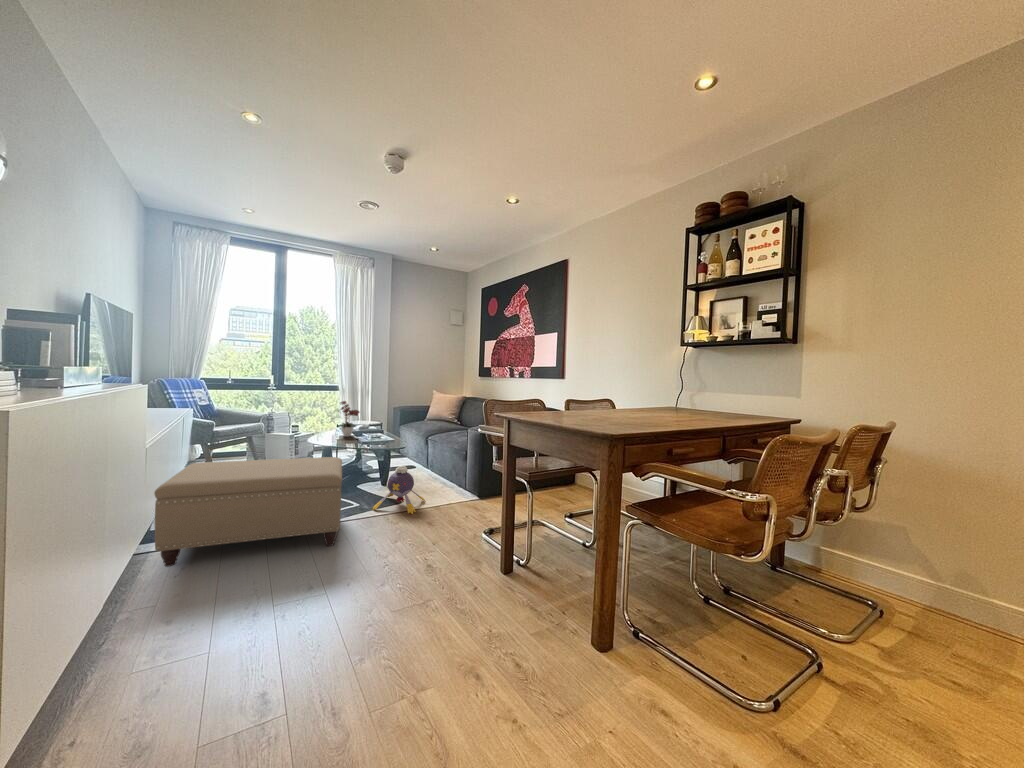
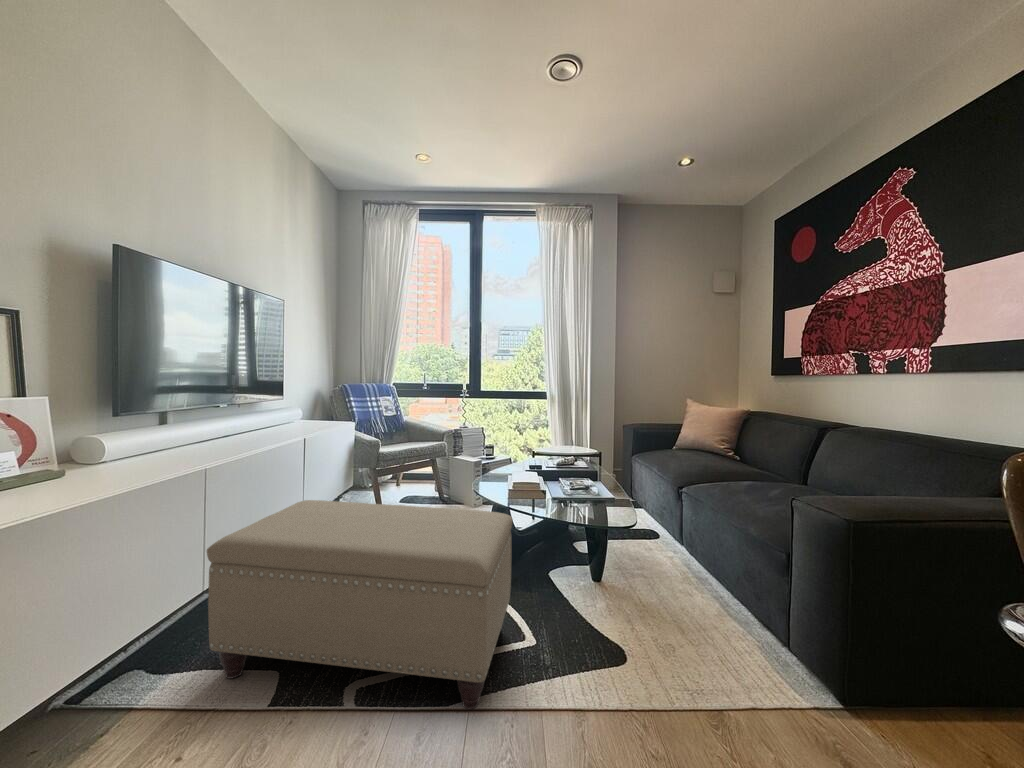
flower arrangement: present [340,401,360,437] -> none [527,409,565,471]
plush toy: present [373,466,425,514] -> none [569,541,678,656]

